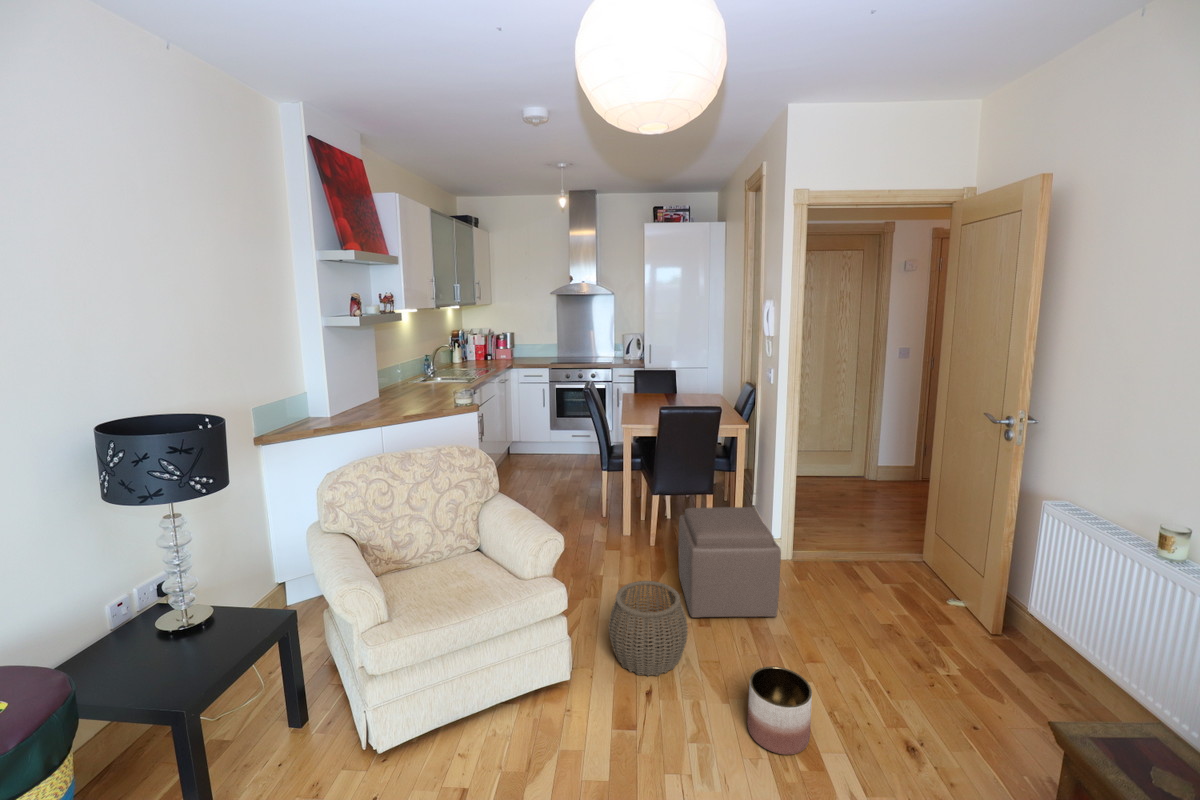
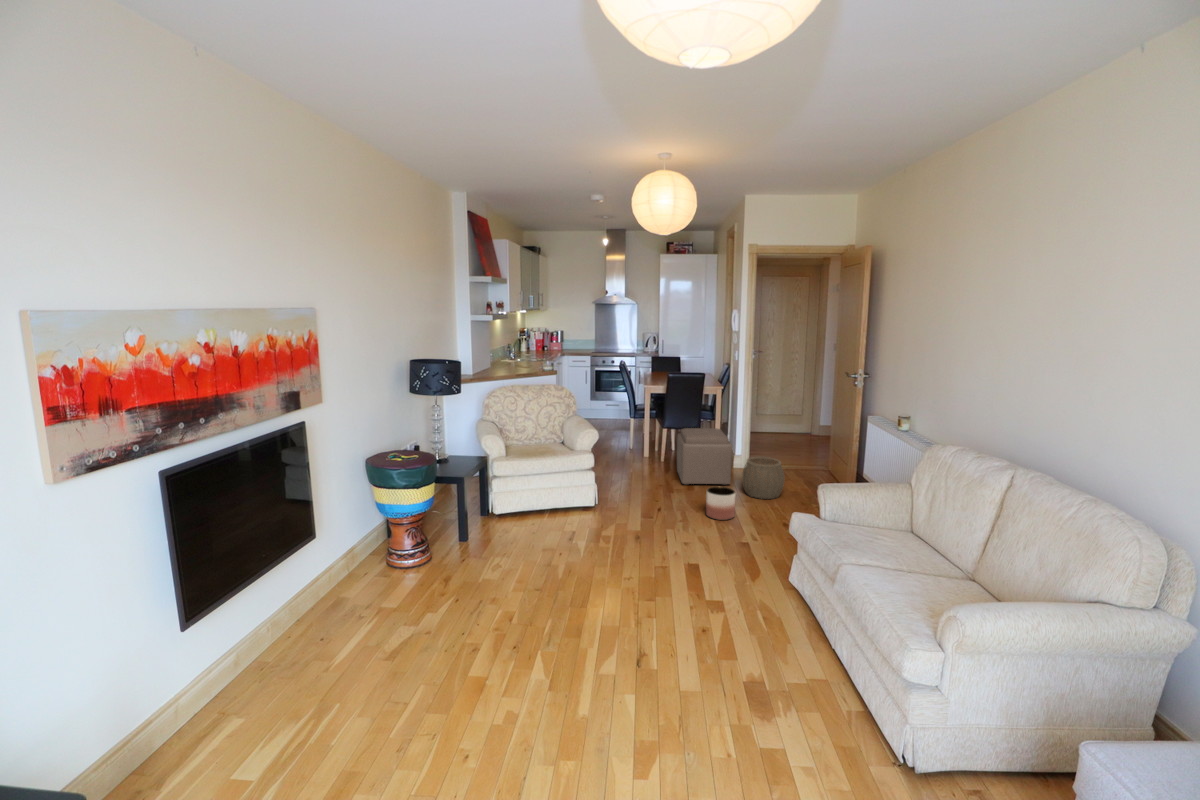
woven basket: present [609,581,688,676] -> present [742,457,785,499]

